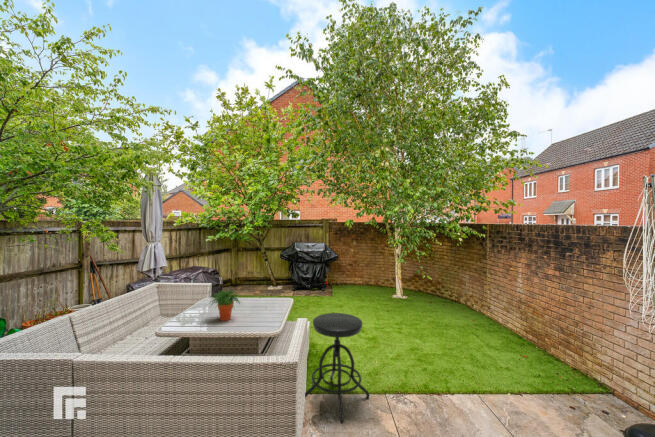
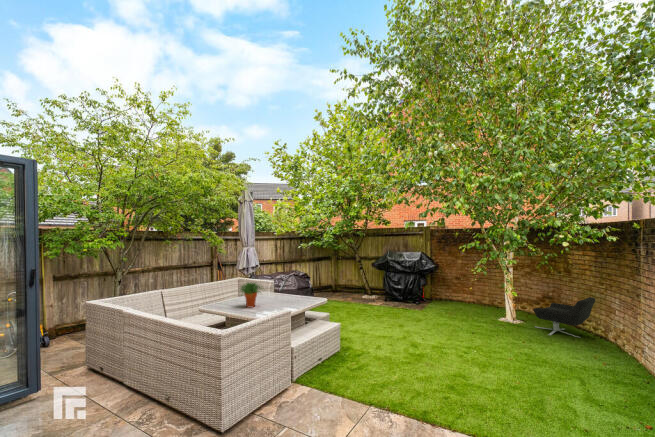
lounge chair: none [416,275,453,304] -> present [533,297,595,337]
stool: present [305,313,369,424] -> none [291,311,354,416]

